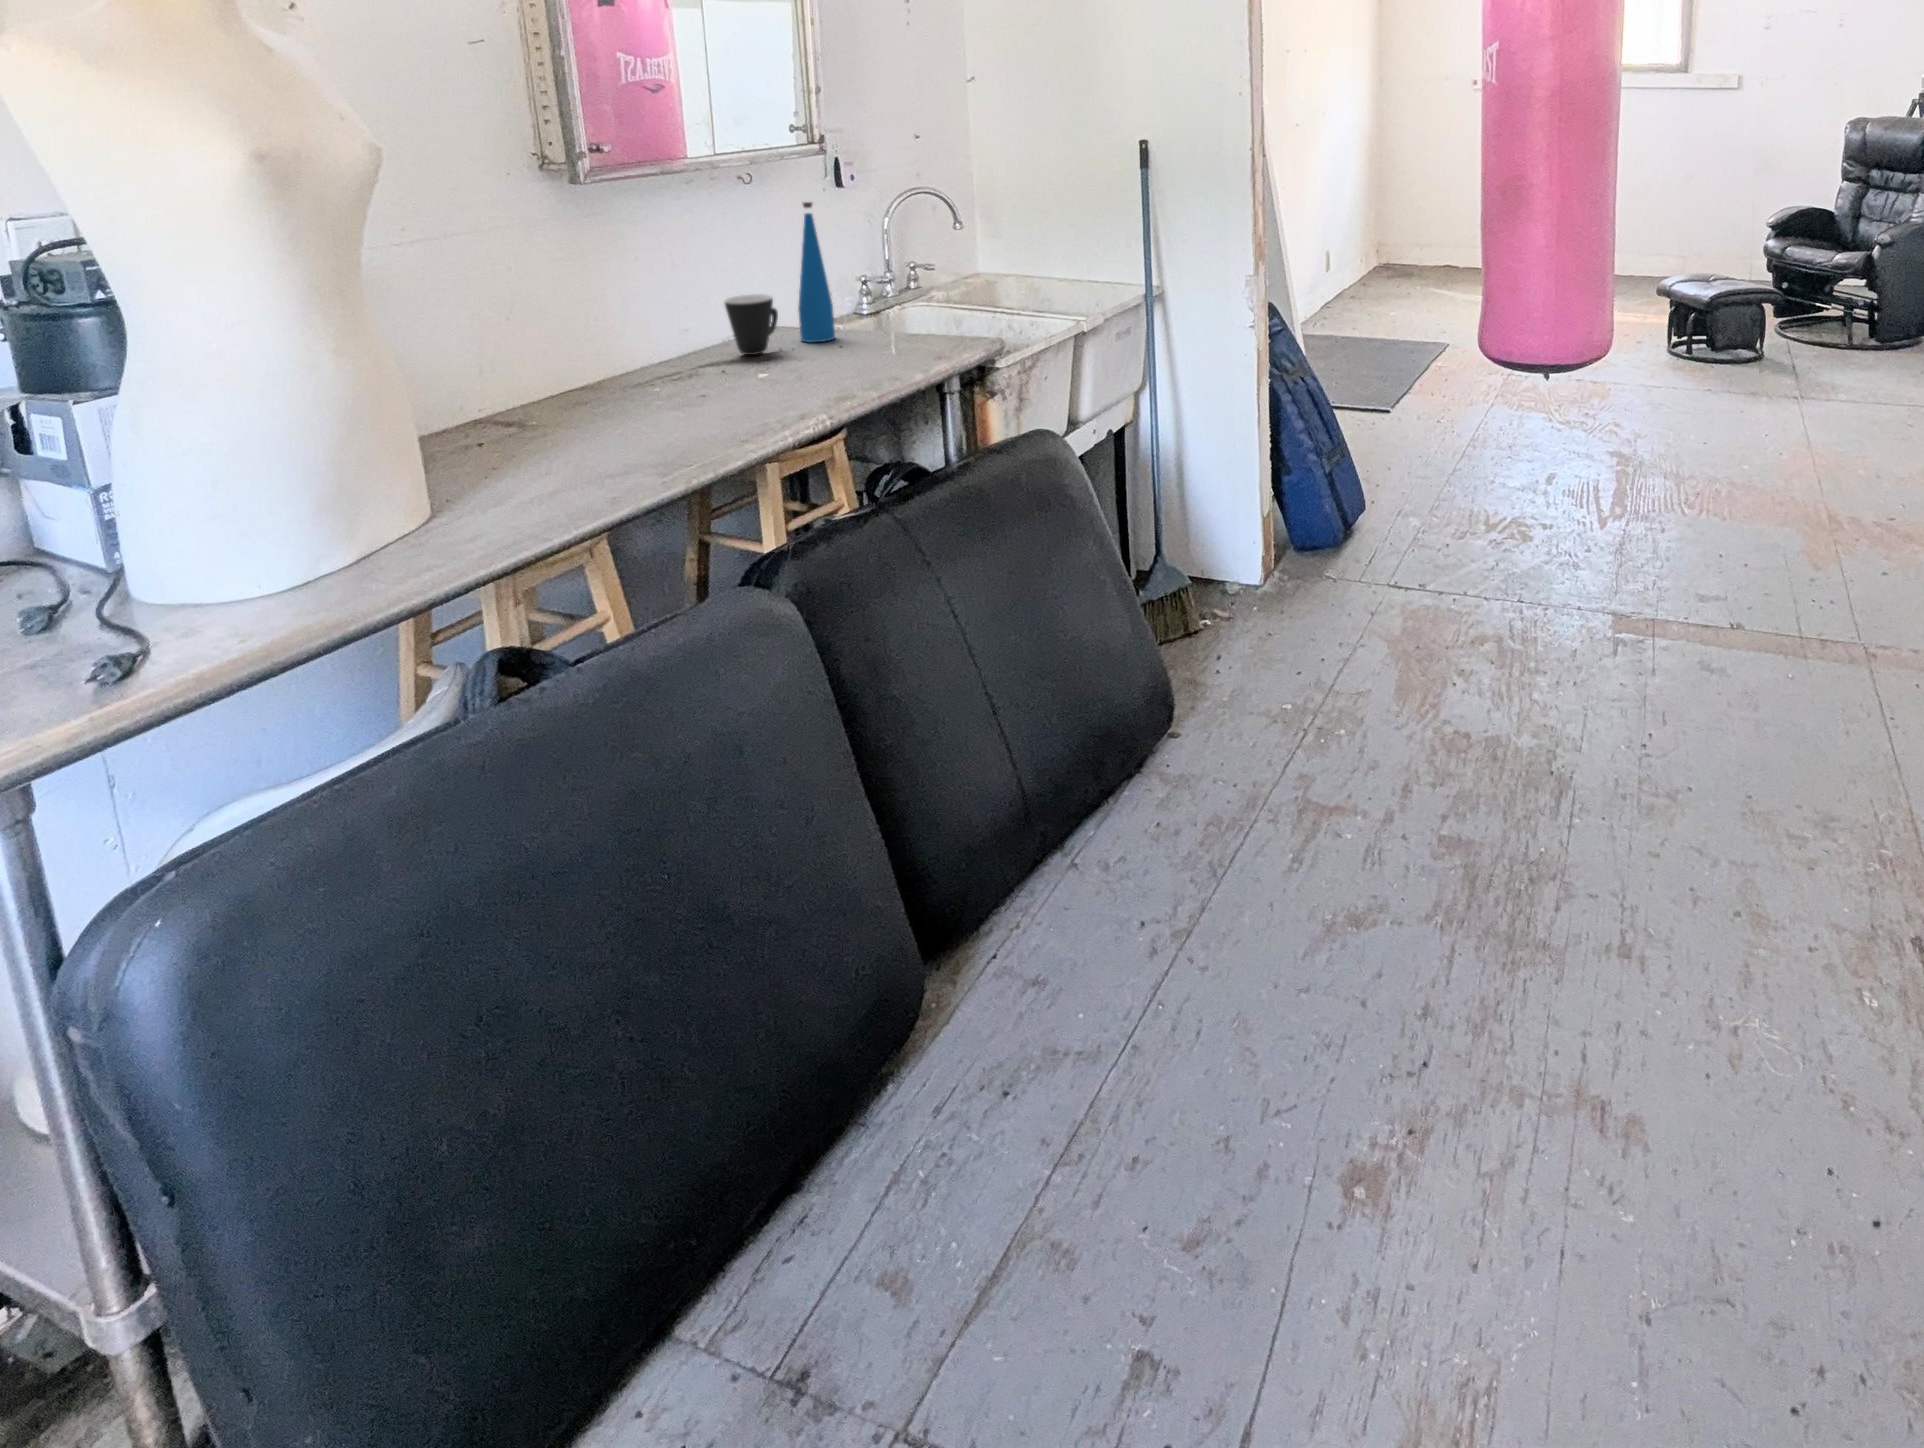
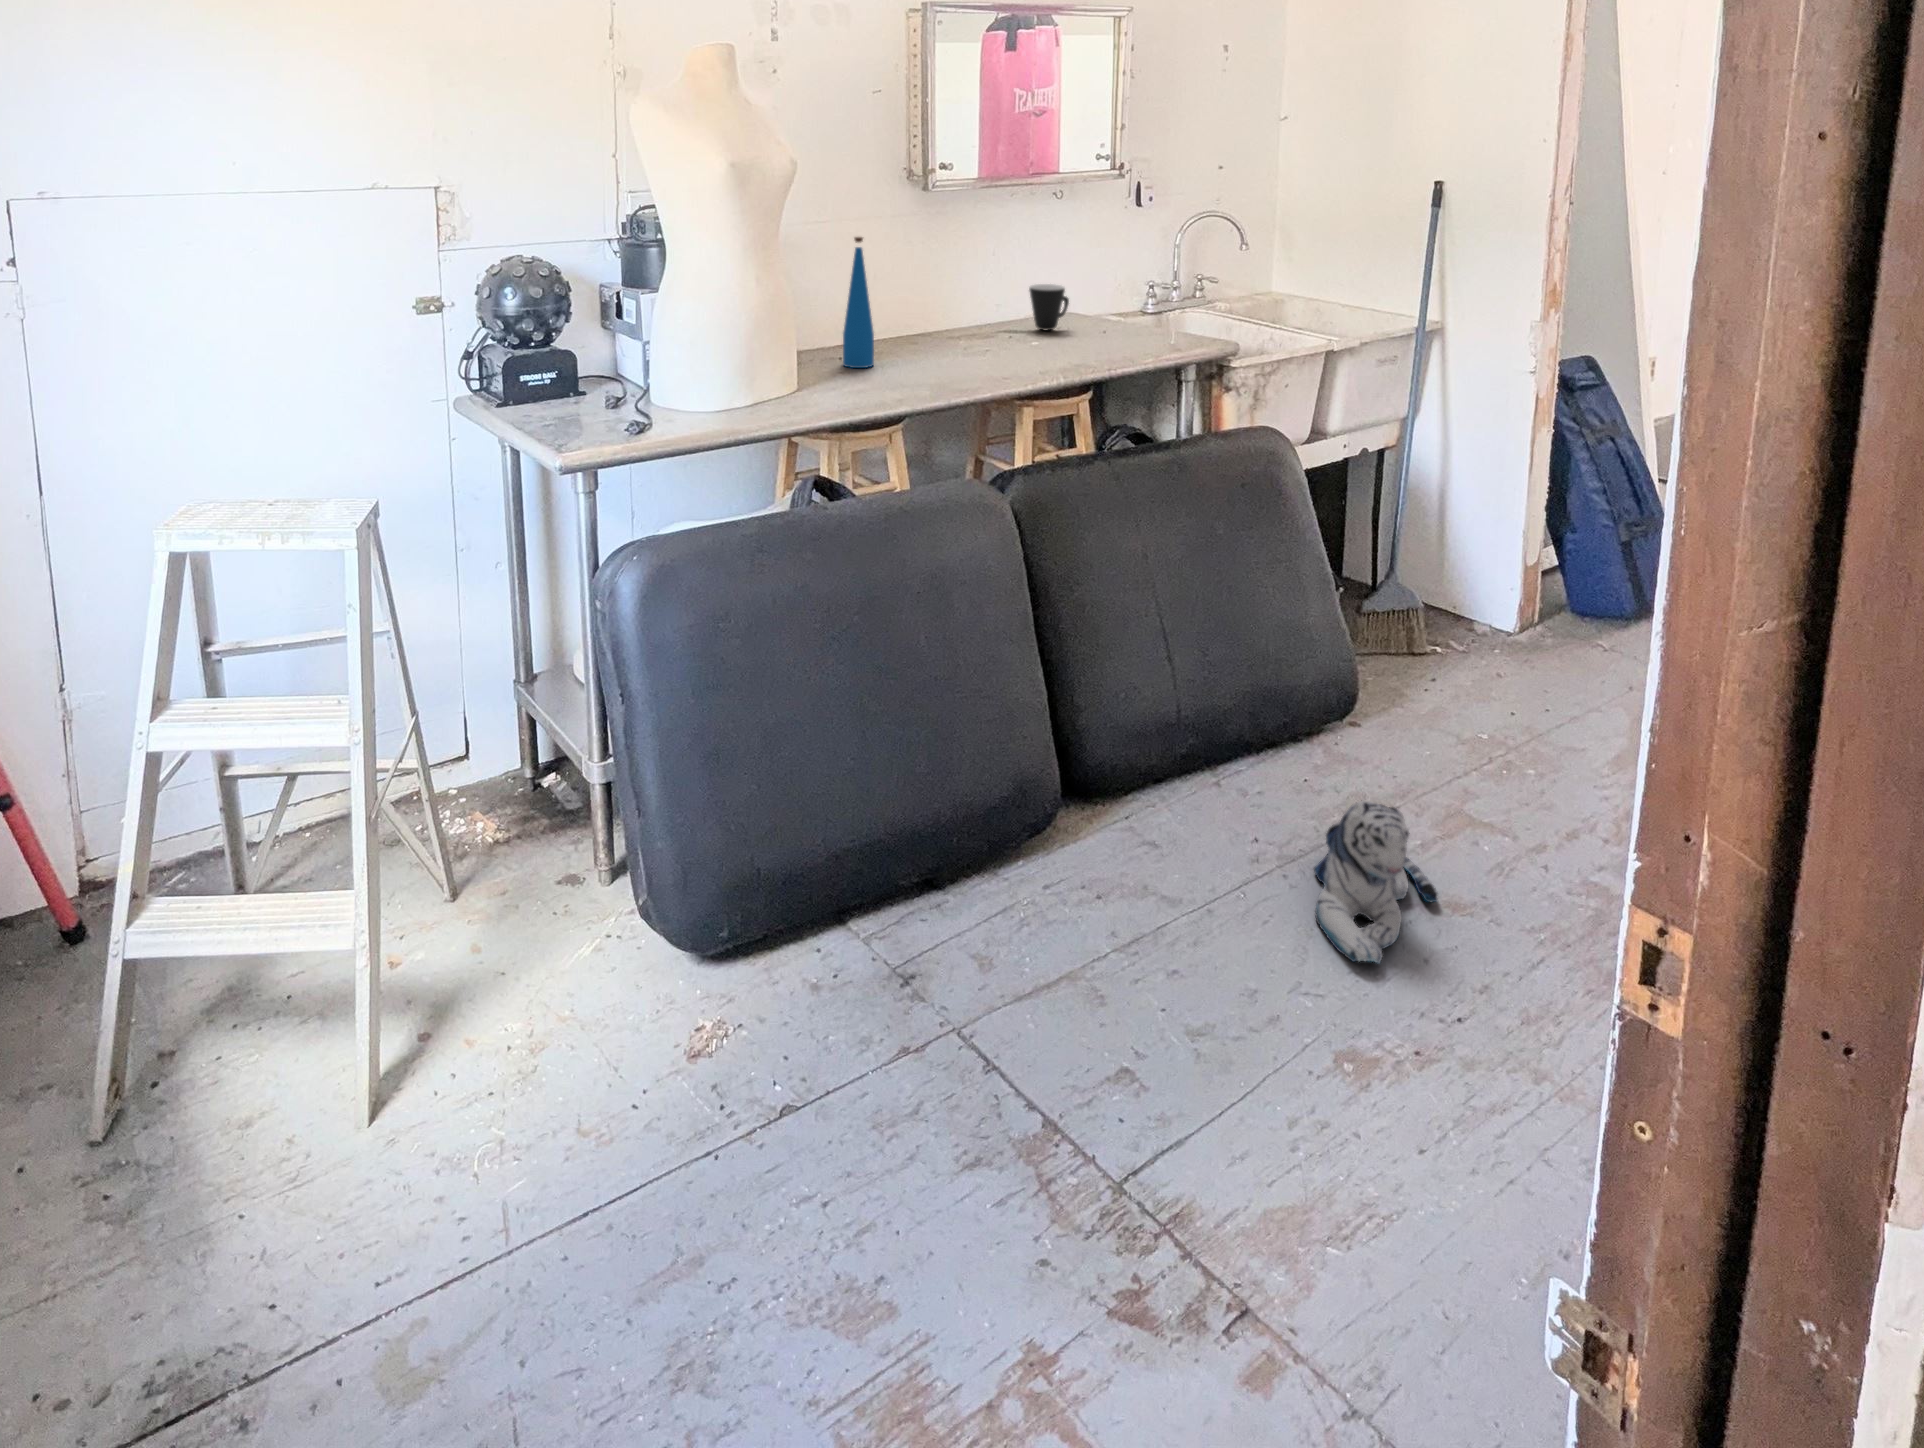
bottle: present [798,202,835,342] -> present [843,237,874,368]
plush toy: none [1220,845,1352,1048] -> present [1314,801,1437,964]

